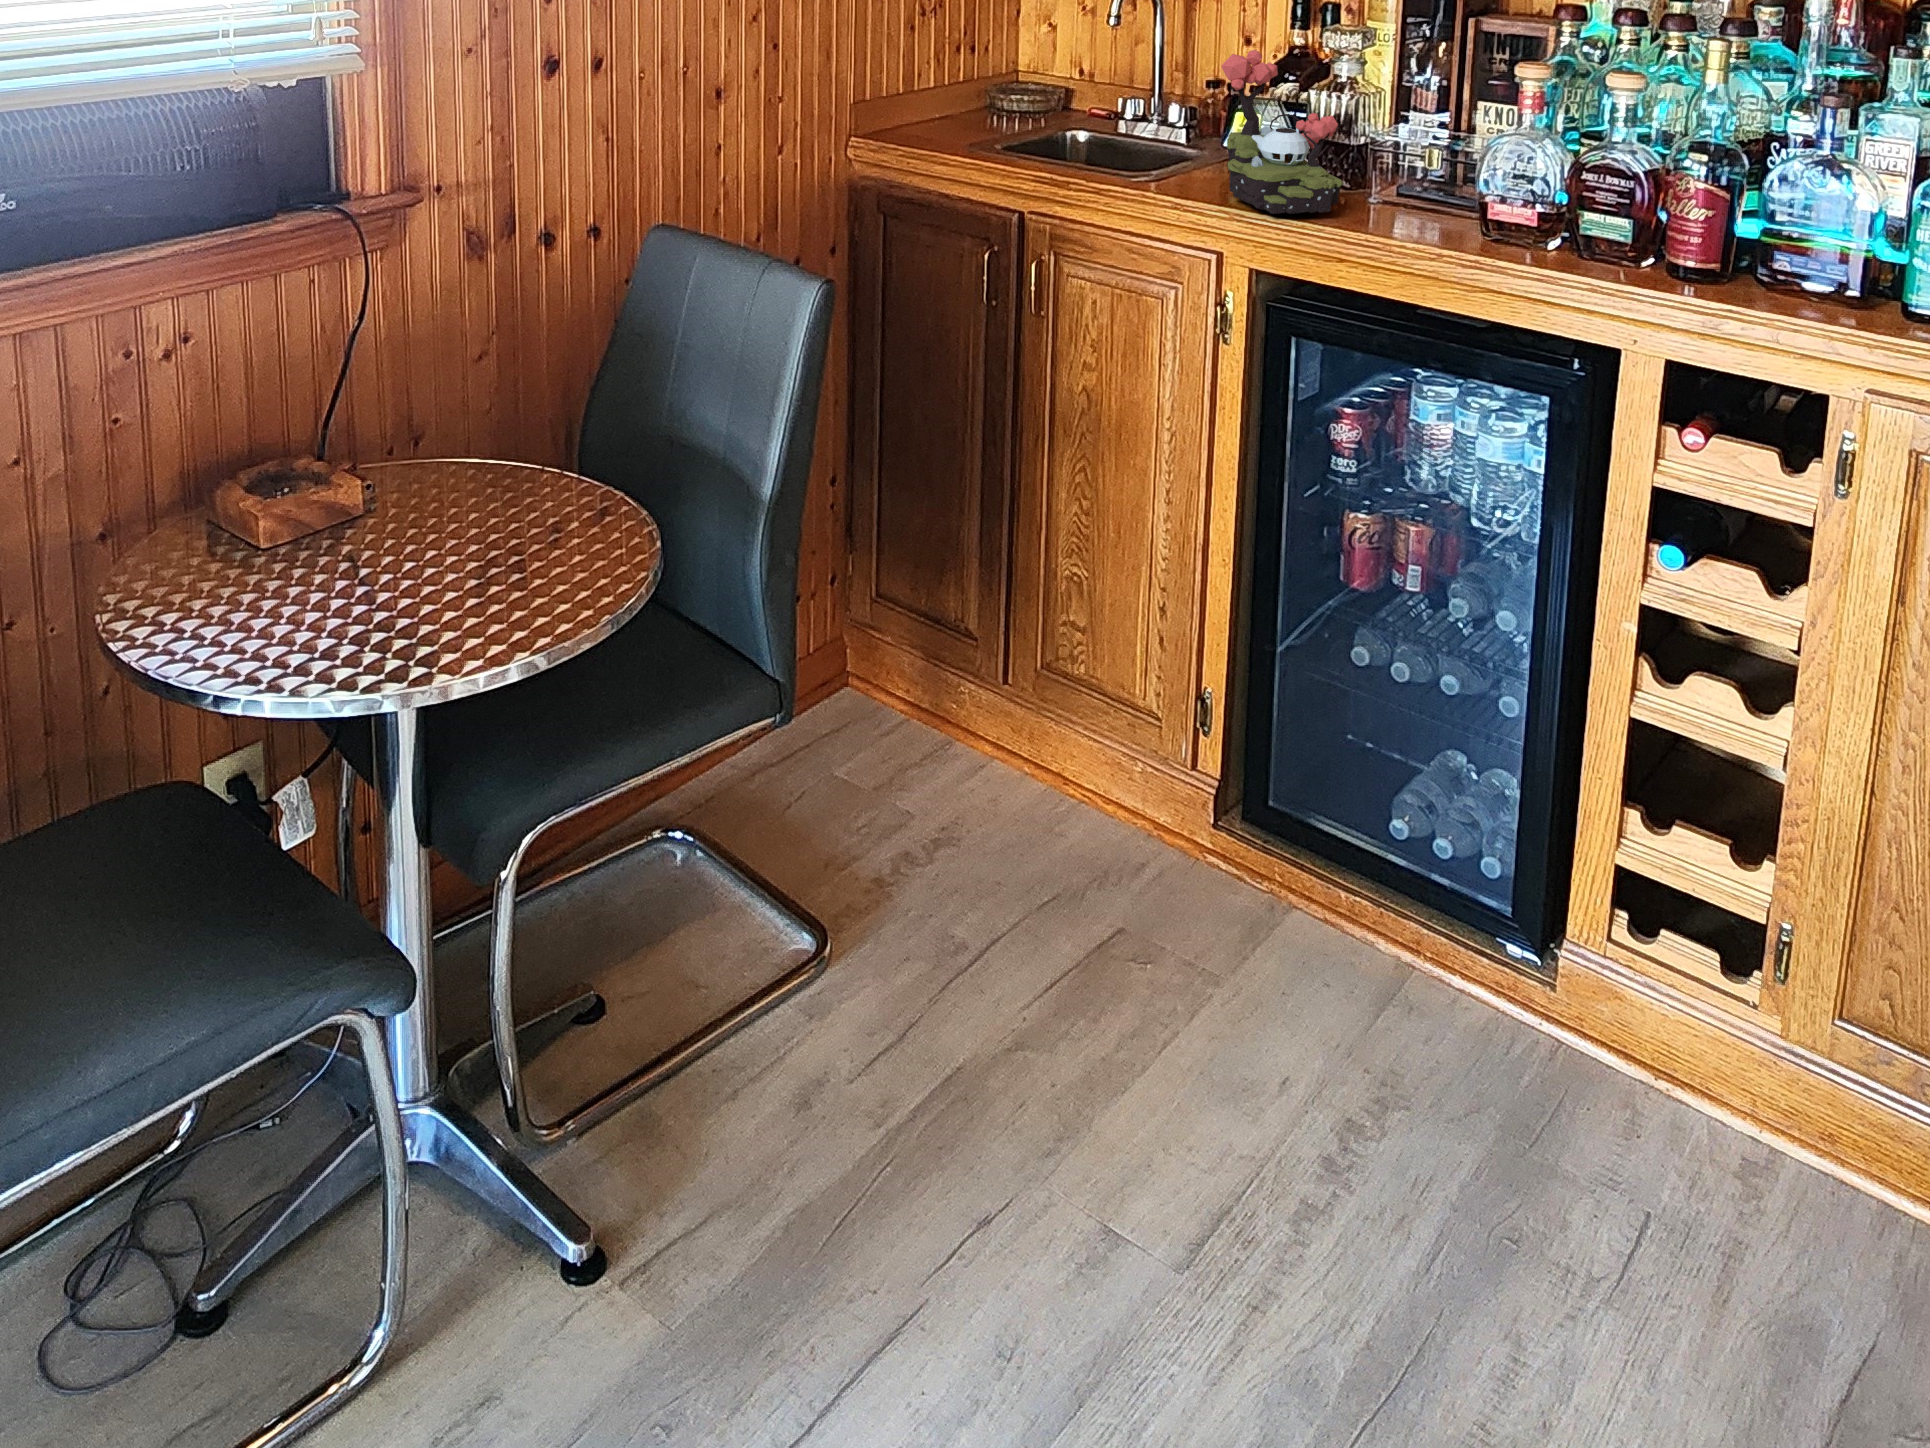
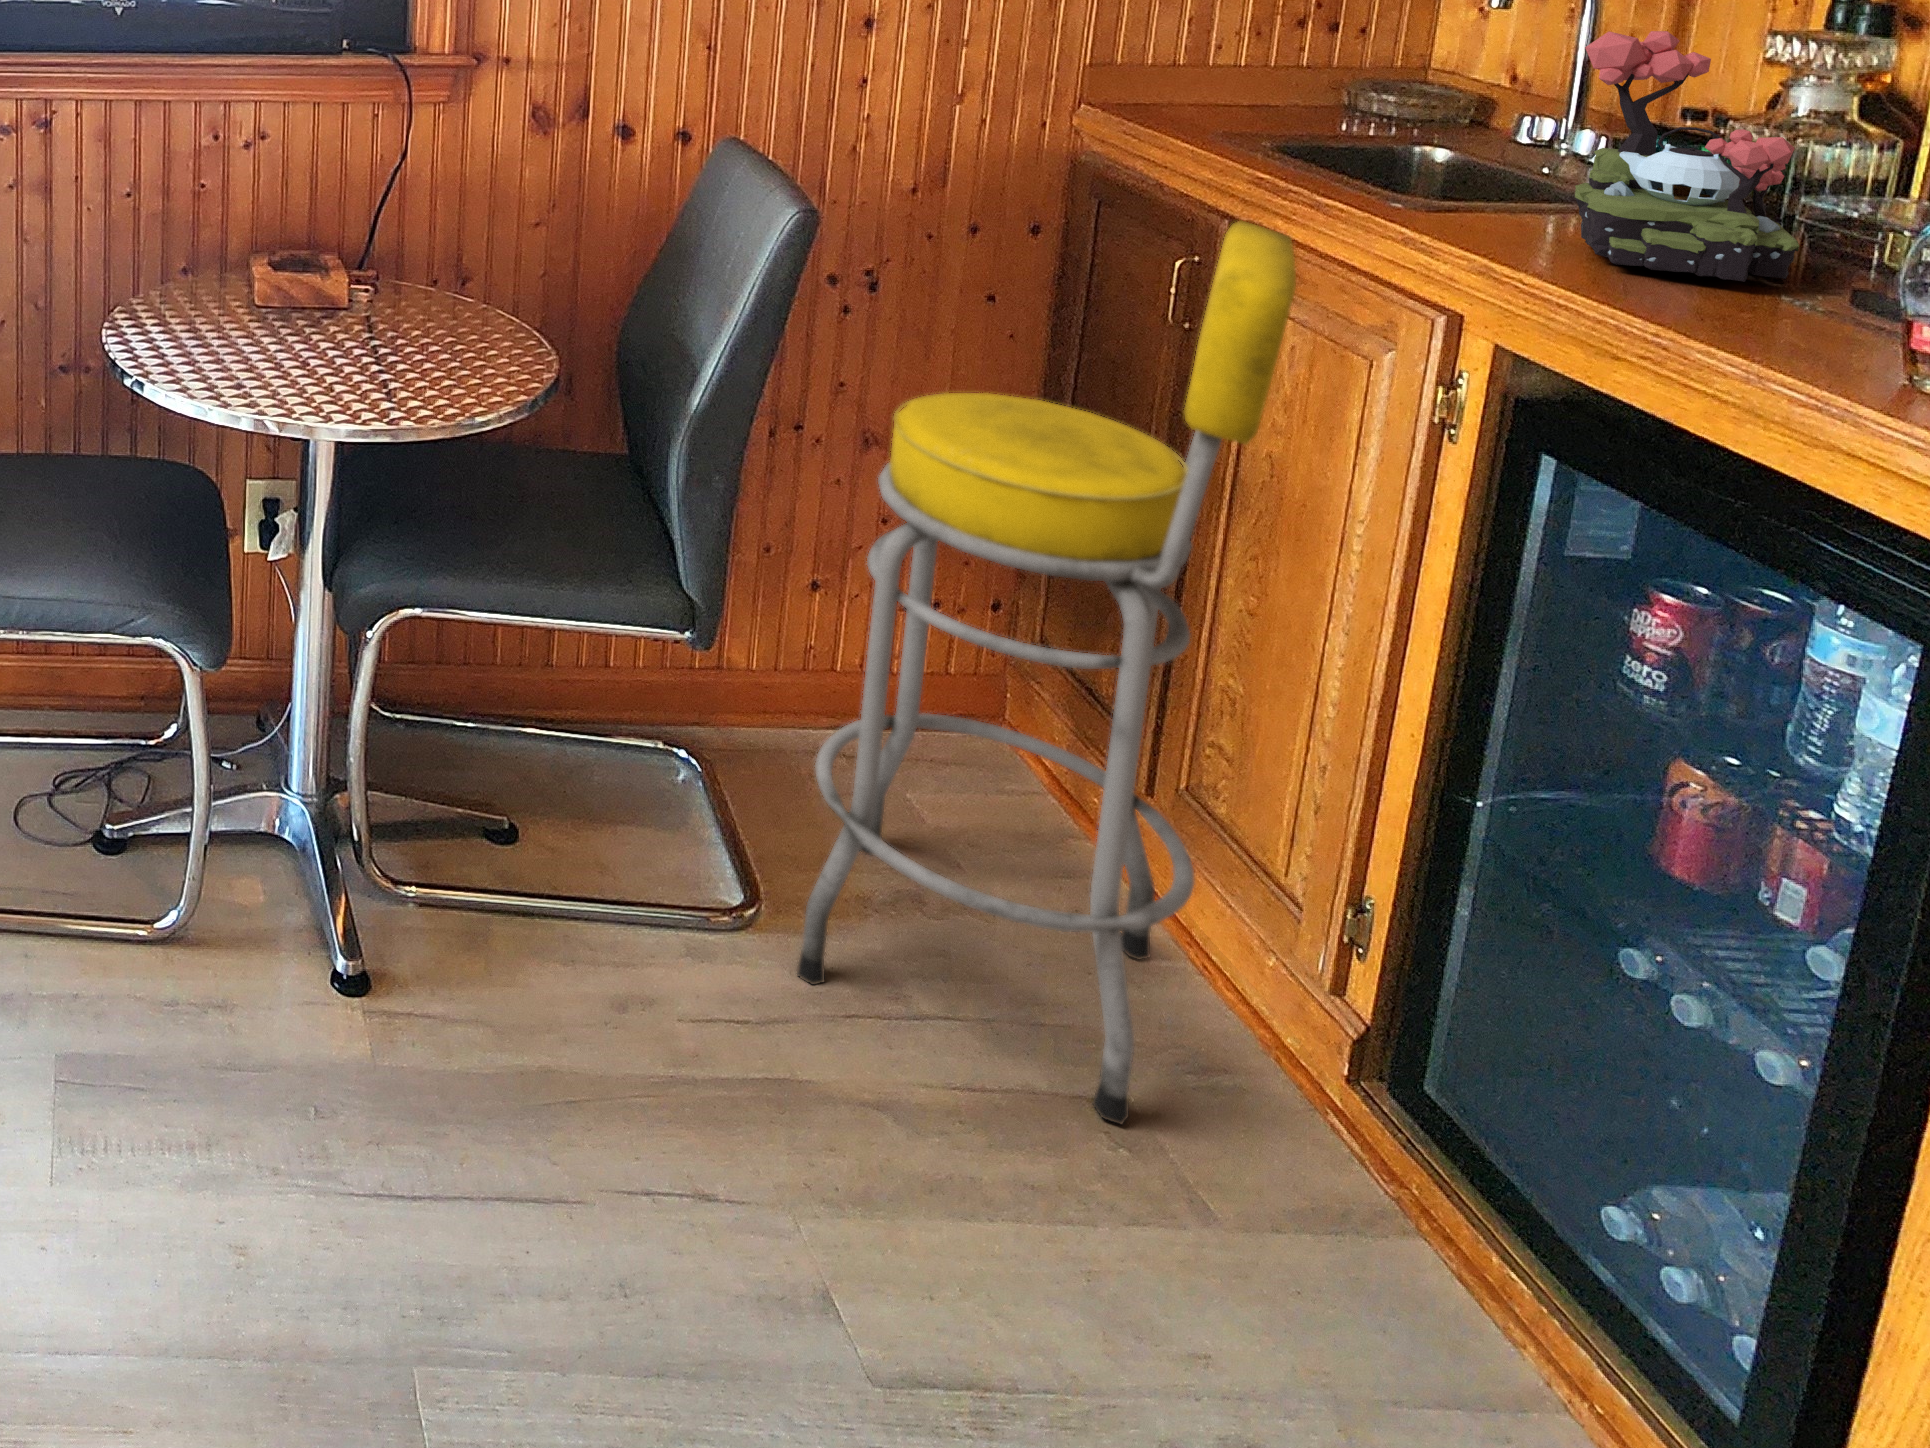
bar stool: none [838,226,1166,978] -> present [797,221,1296,1124]

